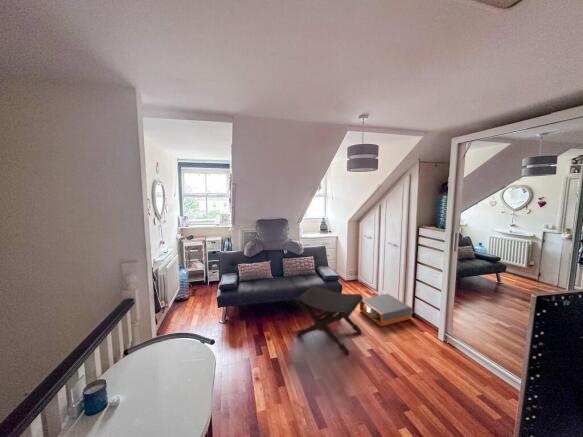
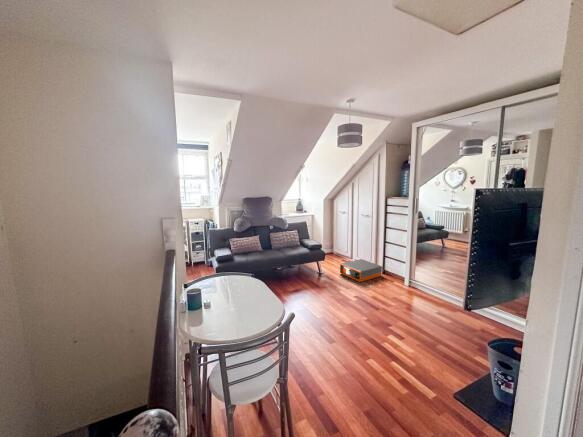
footstool: present [295,284,363,354] -> none [291,251,346,301]

